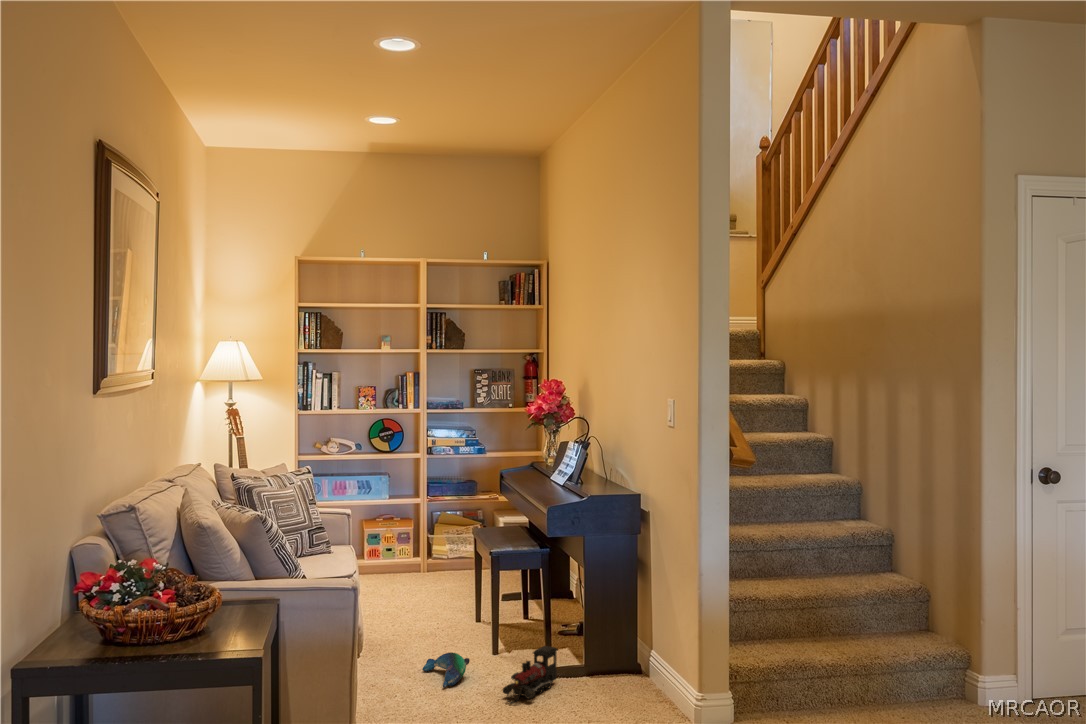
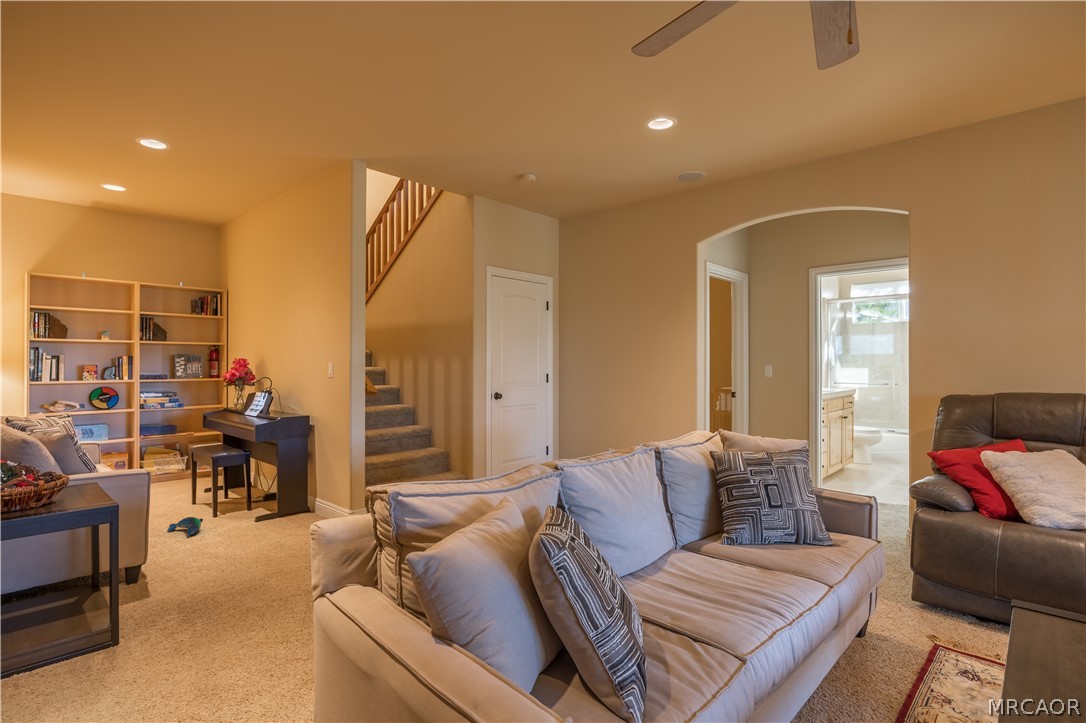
toy train: present [503,646,558,703] -> none [231,504,263,537]

